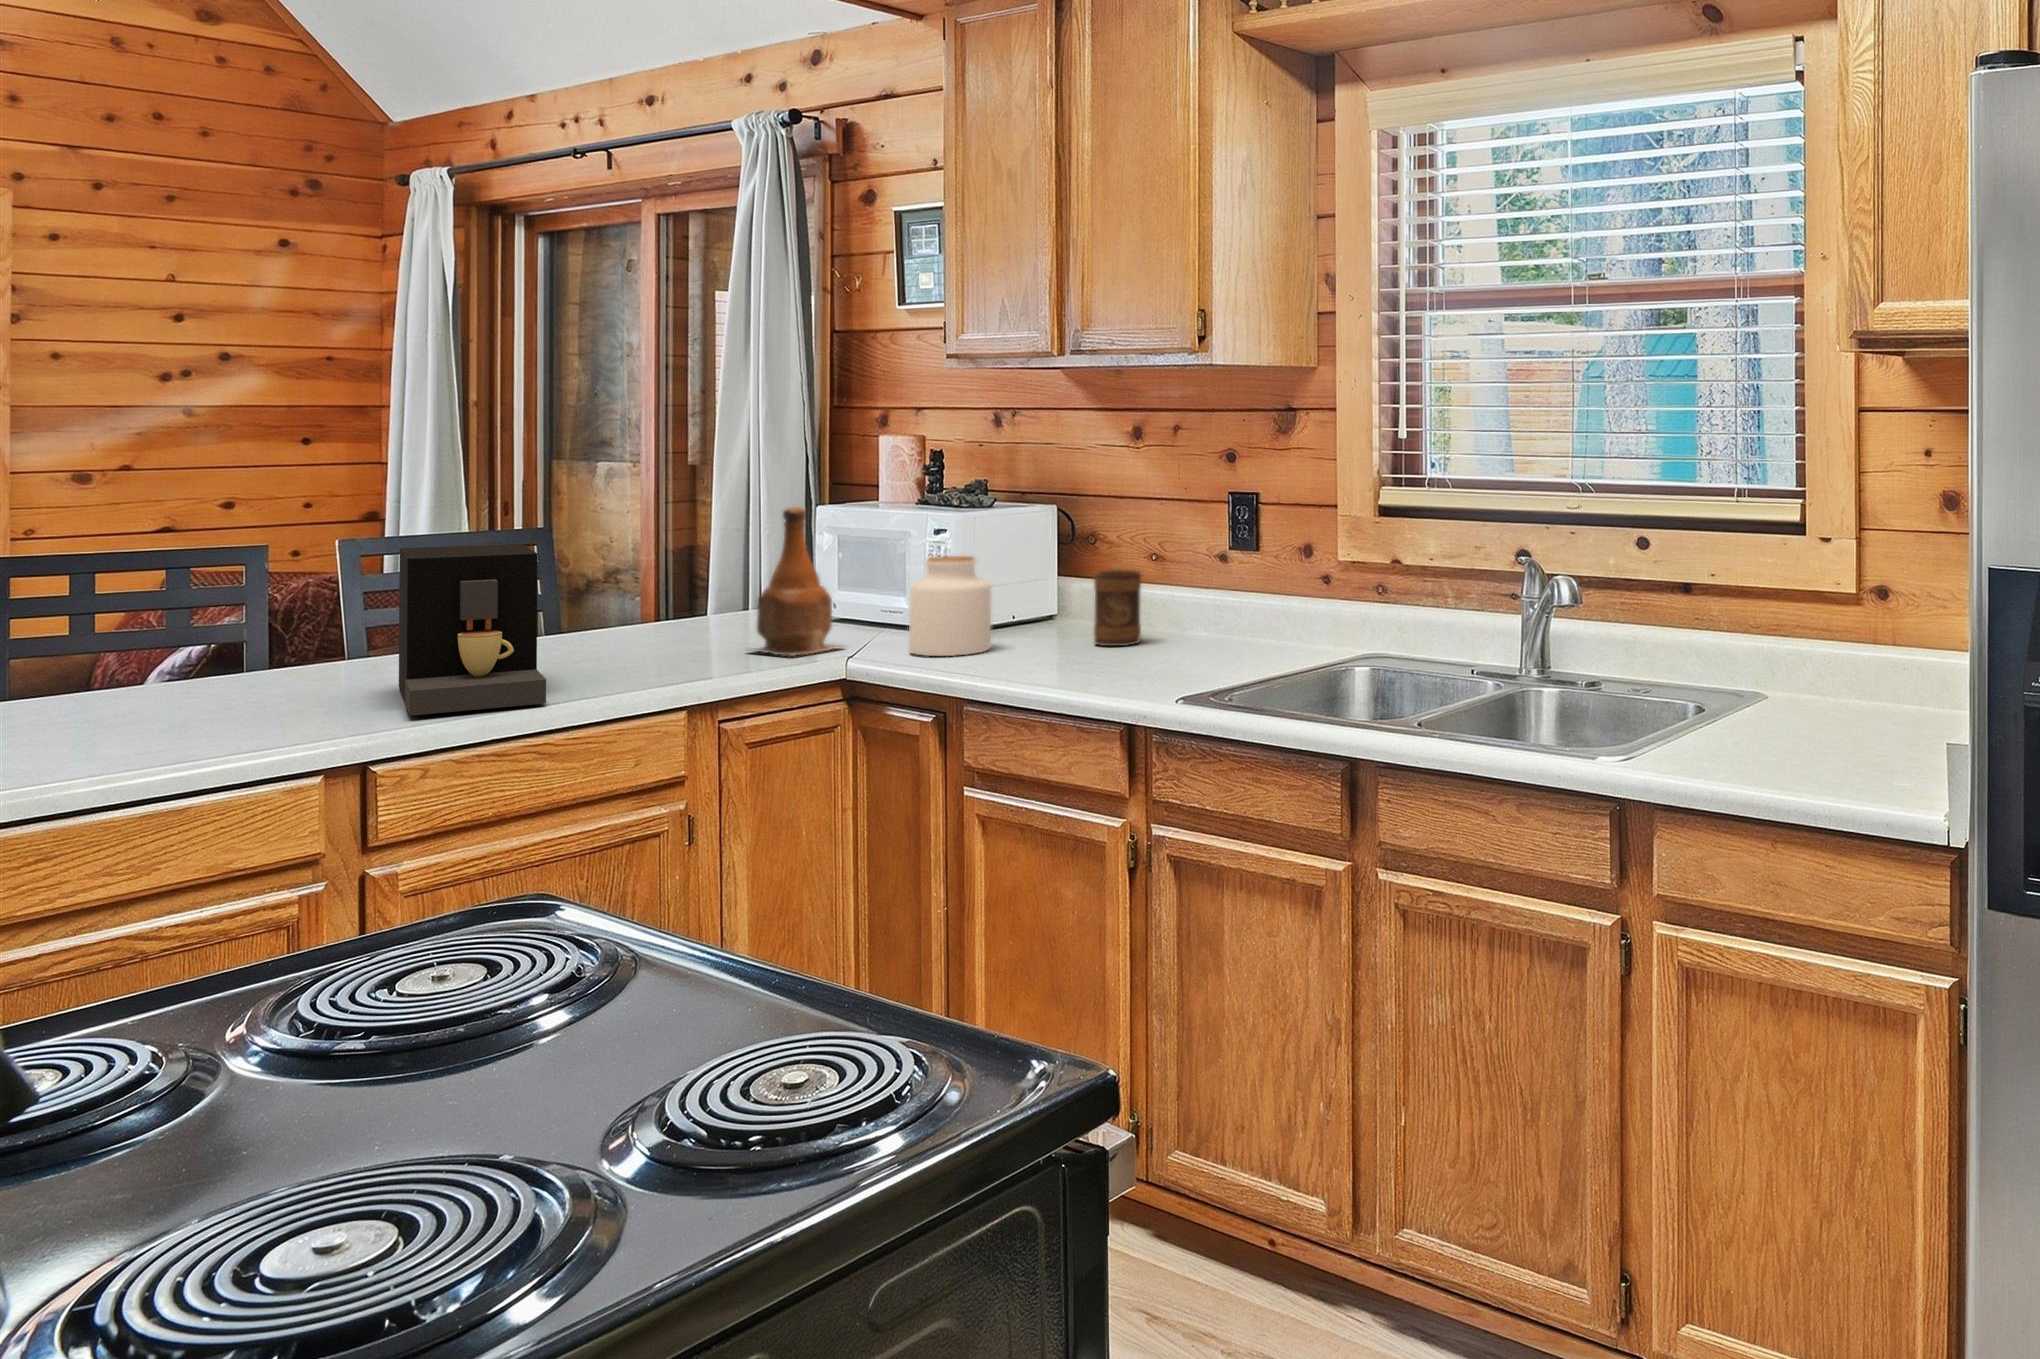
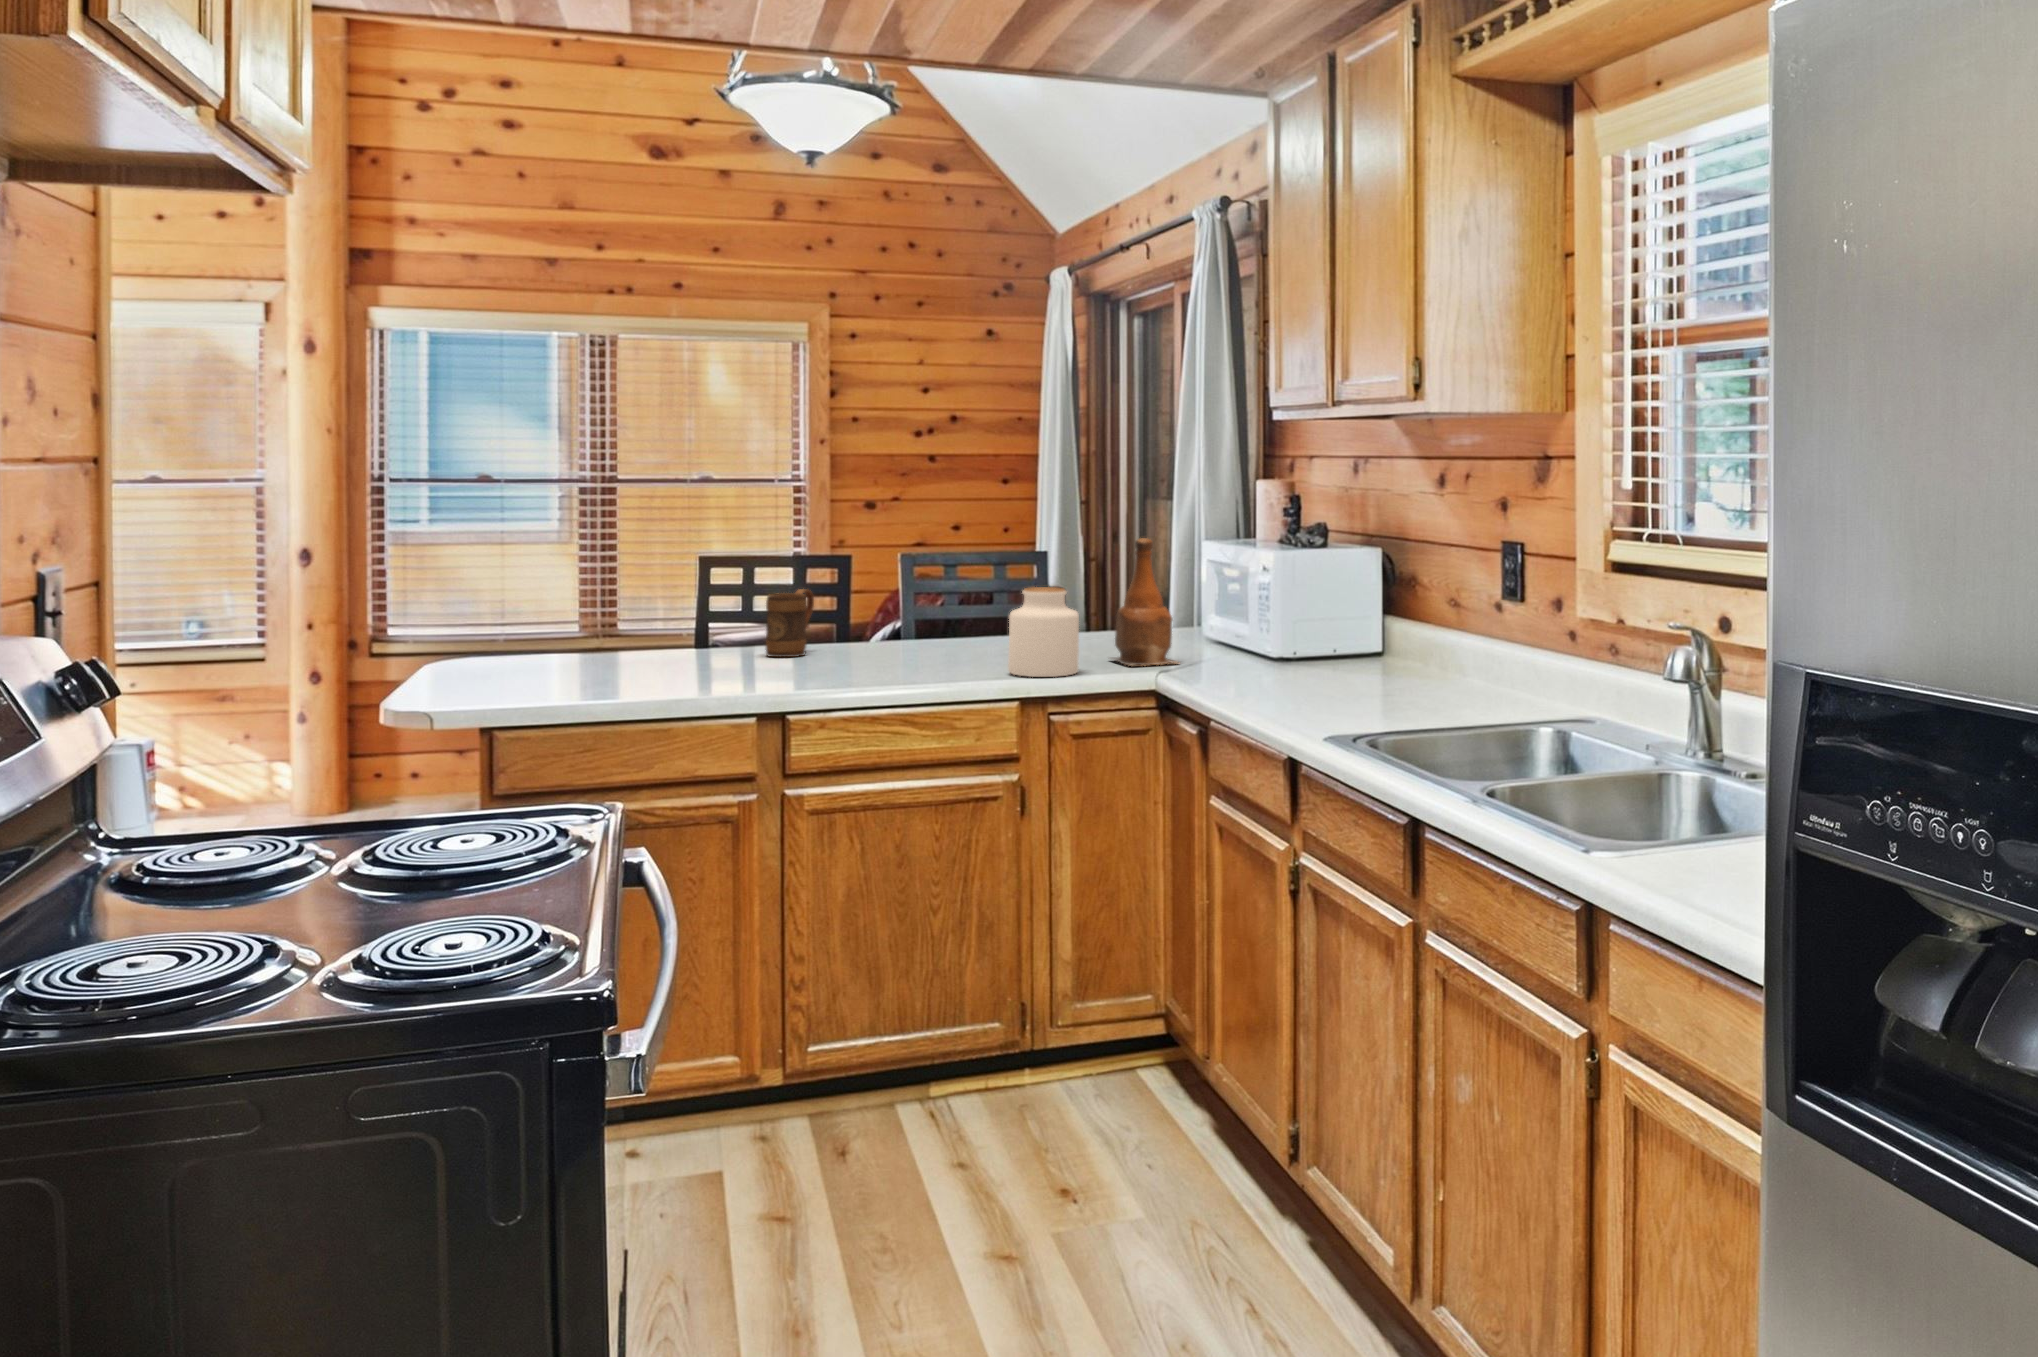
coffee maker: present [399,544,546,716] -> none [827,557,945,682]
jar: present [909,556,991,656] -> present [1008,587,1079,677]
mug: present [1094,564,1141,646] -> present [766,589,814,657]

